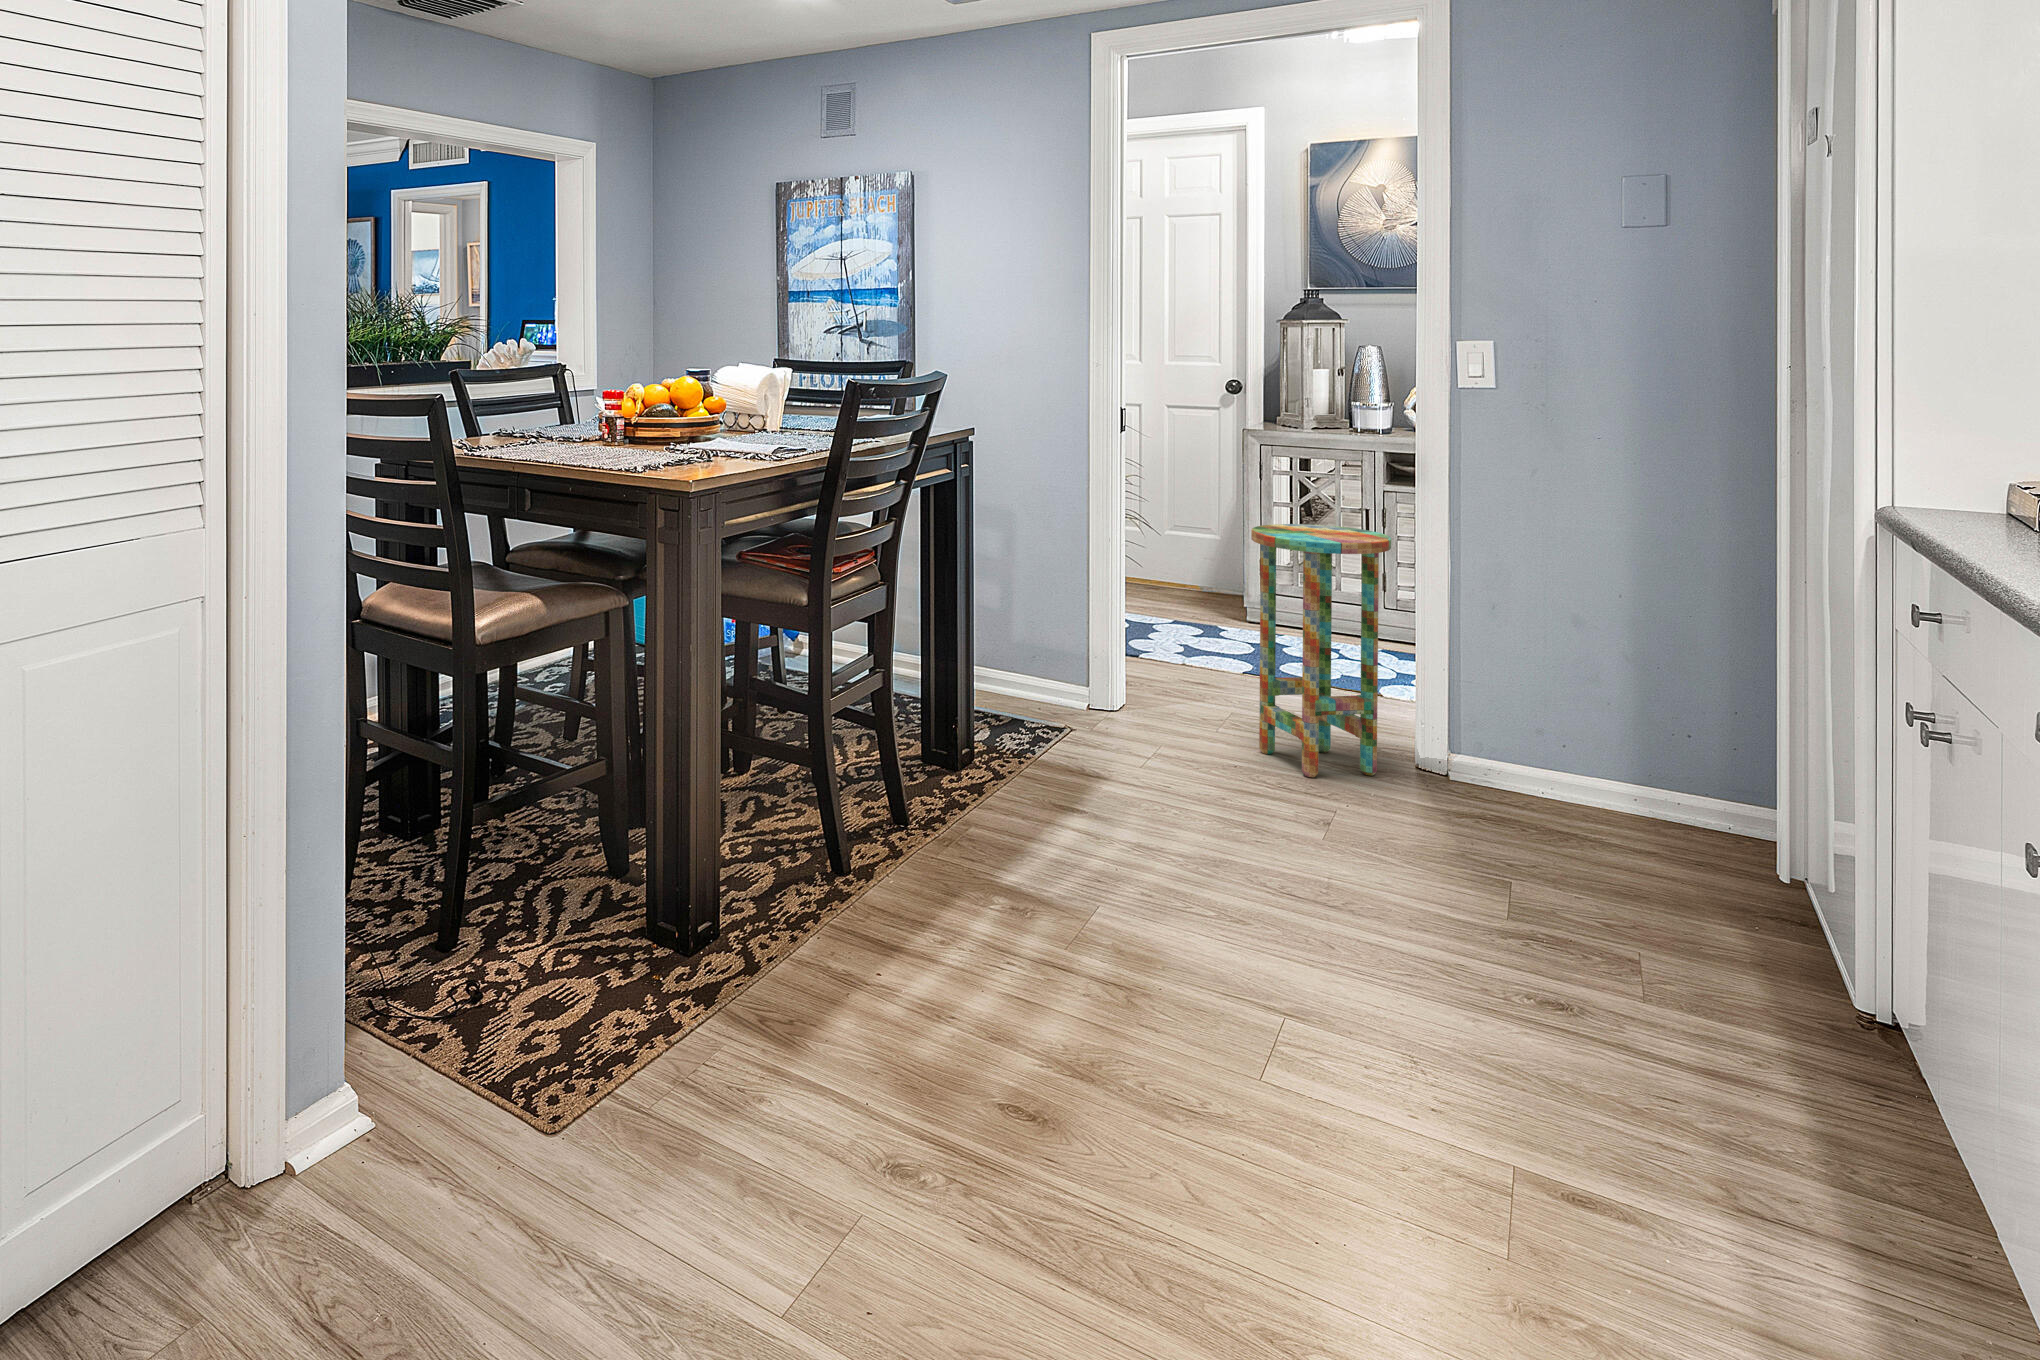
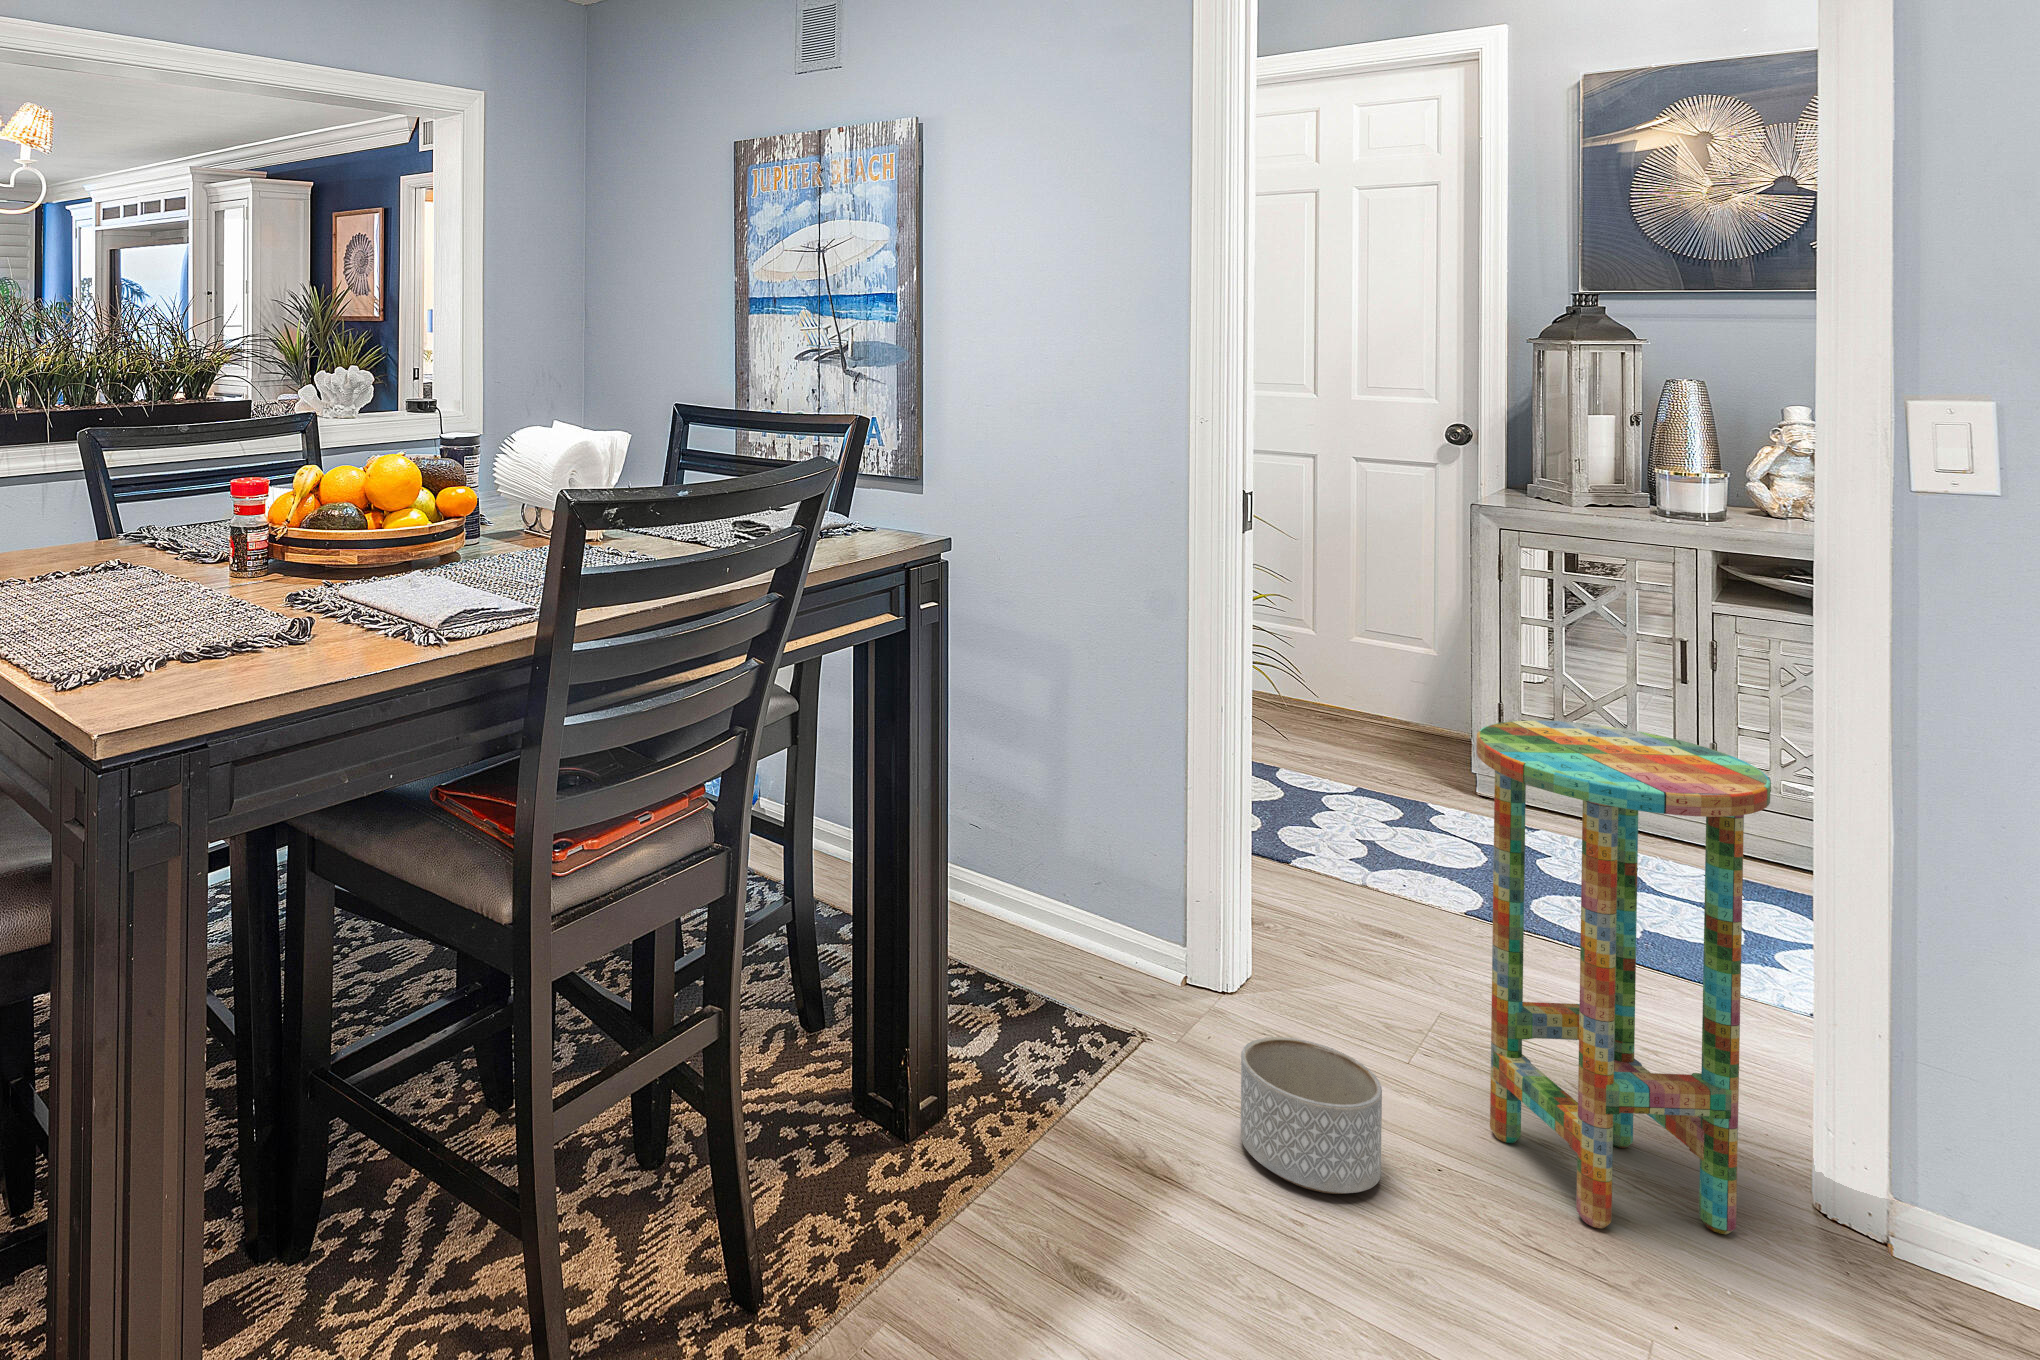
planter: none [1132,705,1206,774] -> present [1241,1037,1382,1194]

